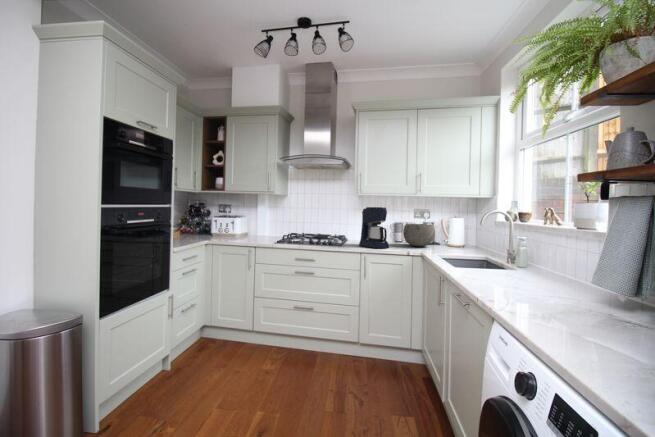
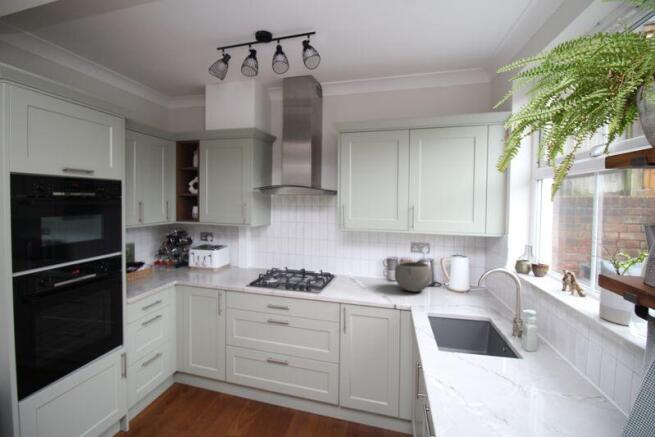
coffee maker: present [359,207,389,248] -> none [340,245,375,296]

